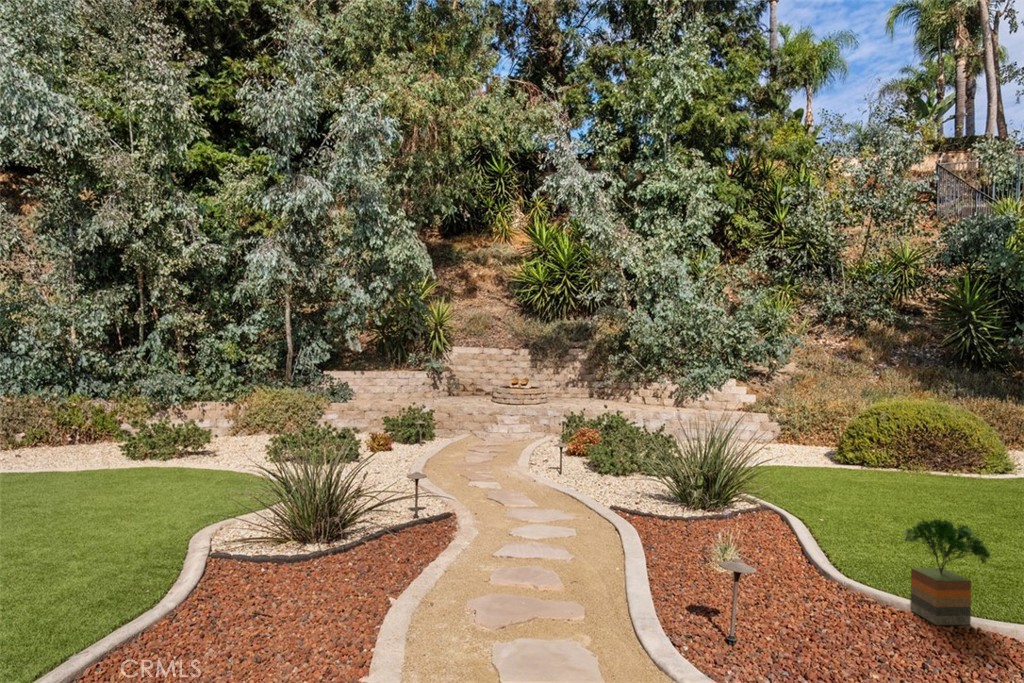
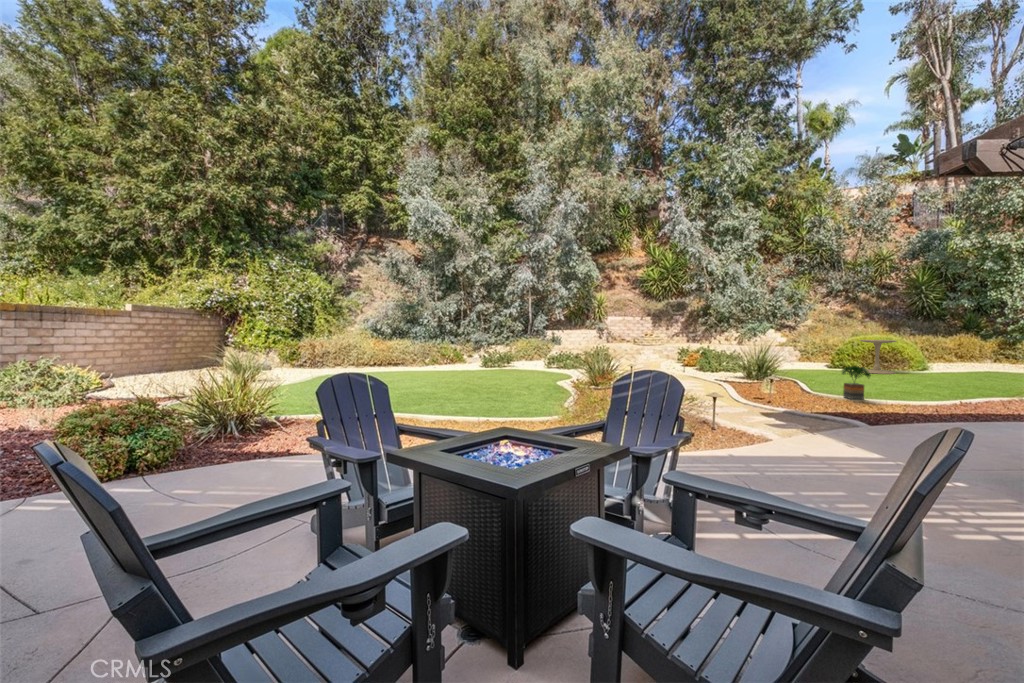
pedestal table: none [892,410,966,486] -> present [859,340,896,374]

